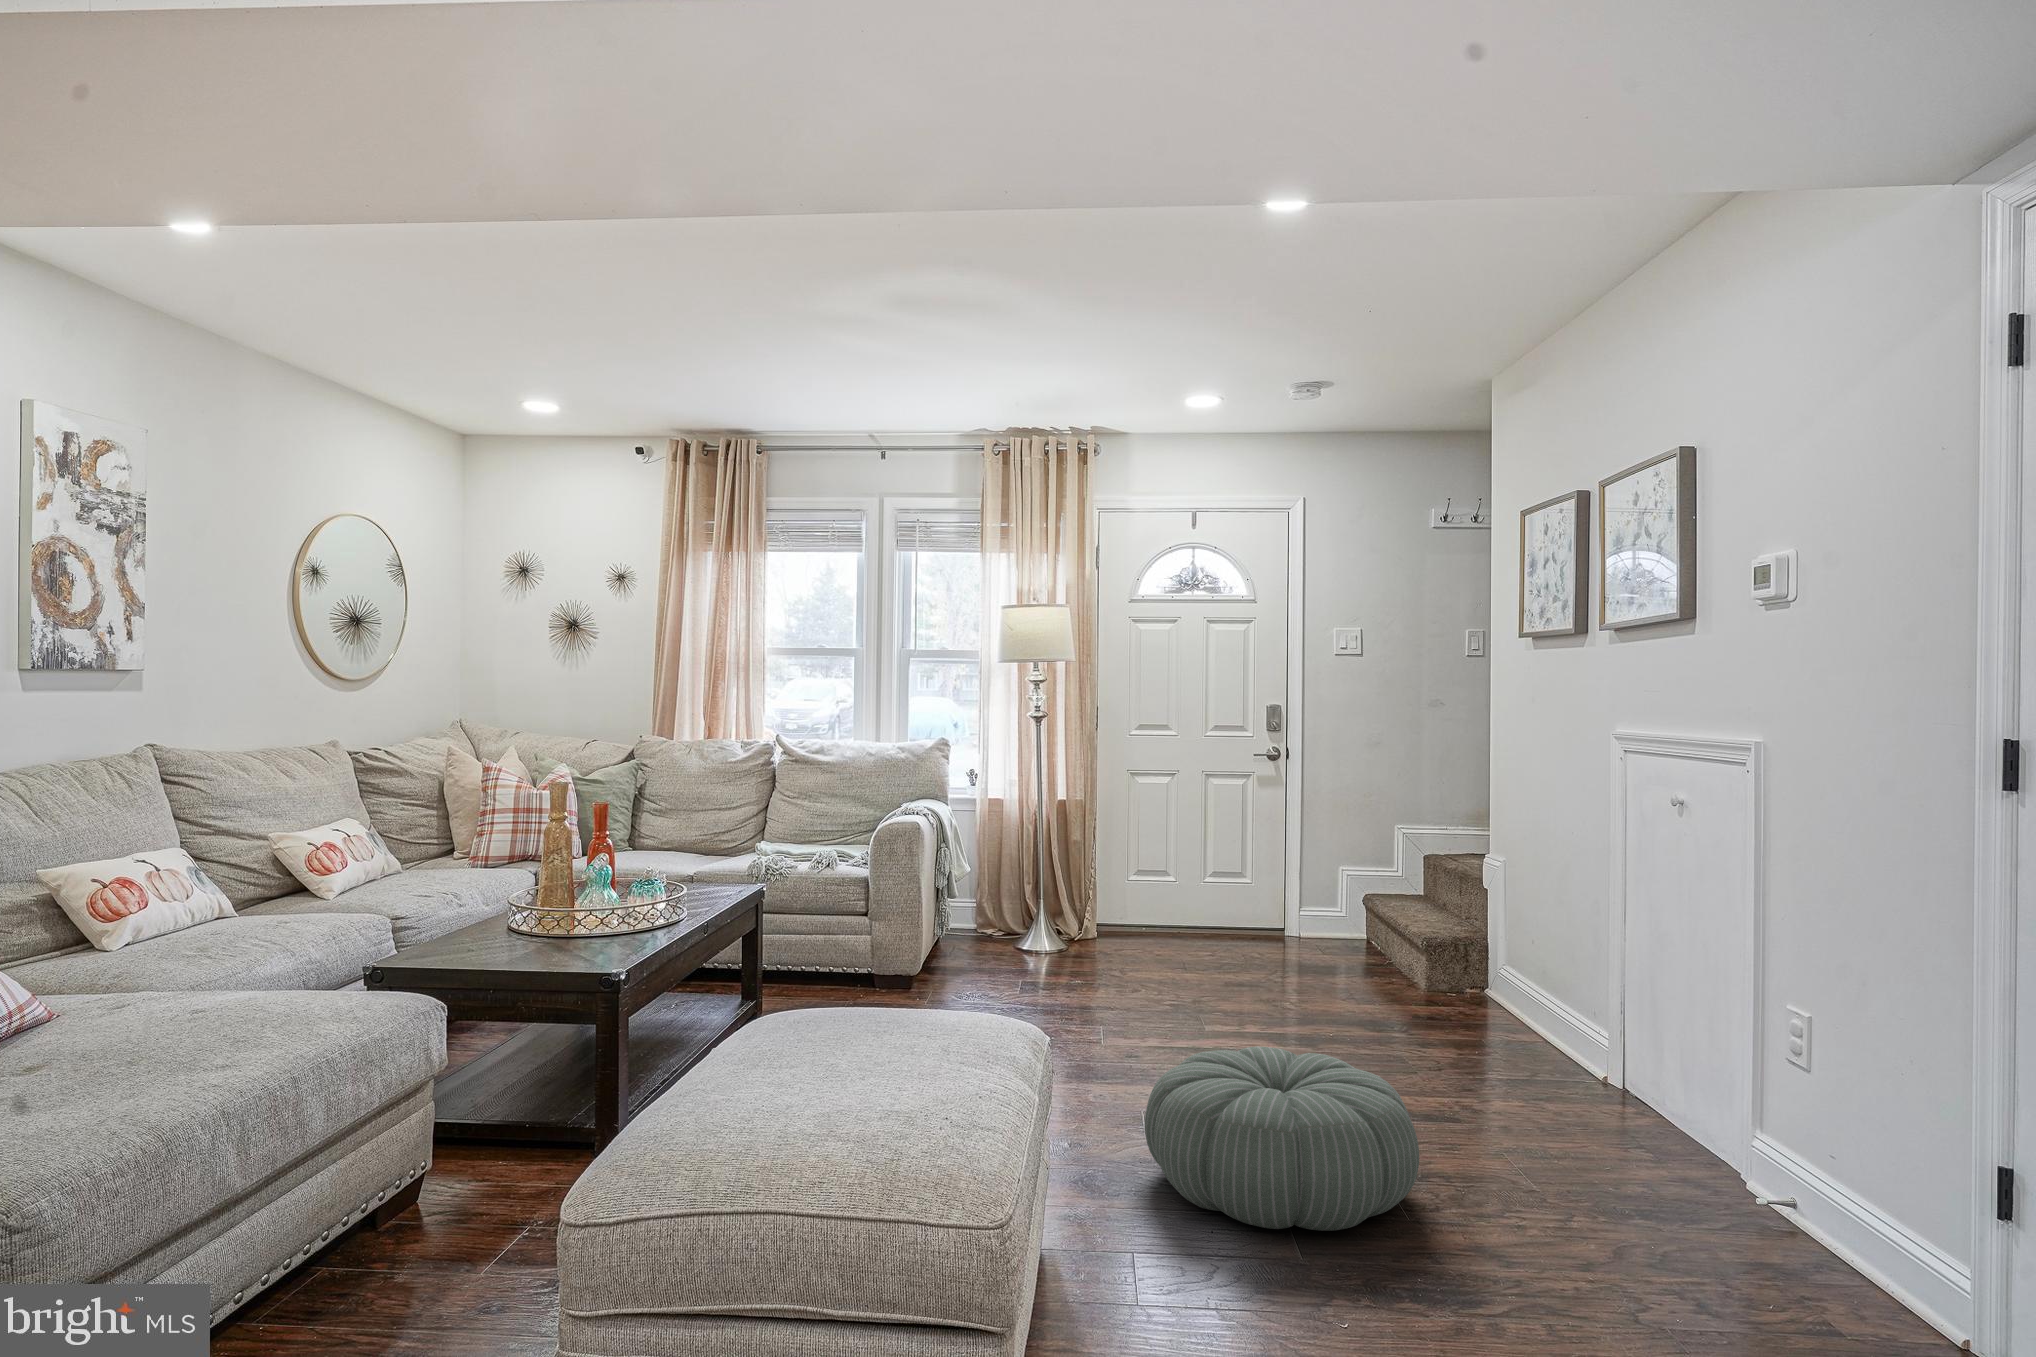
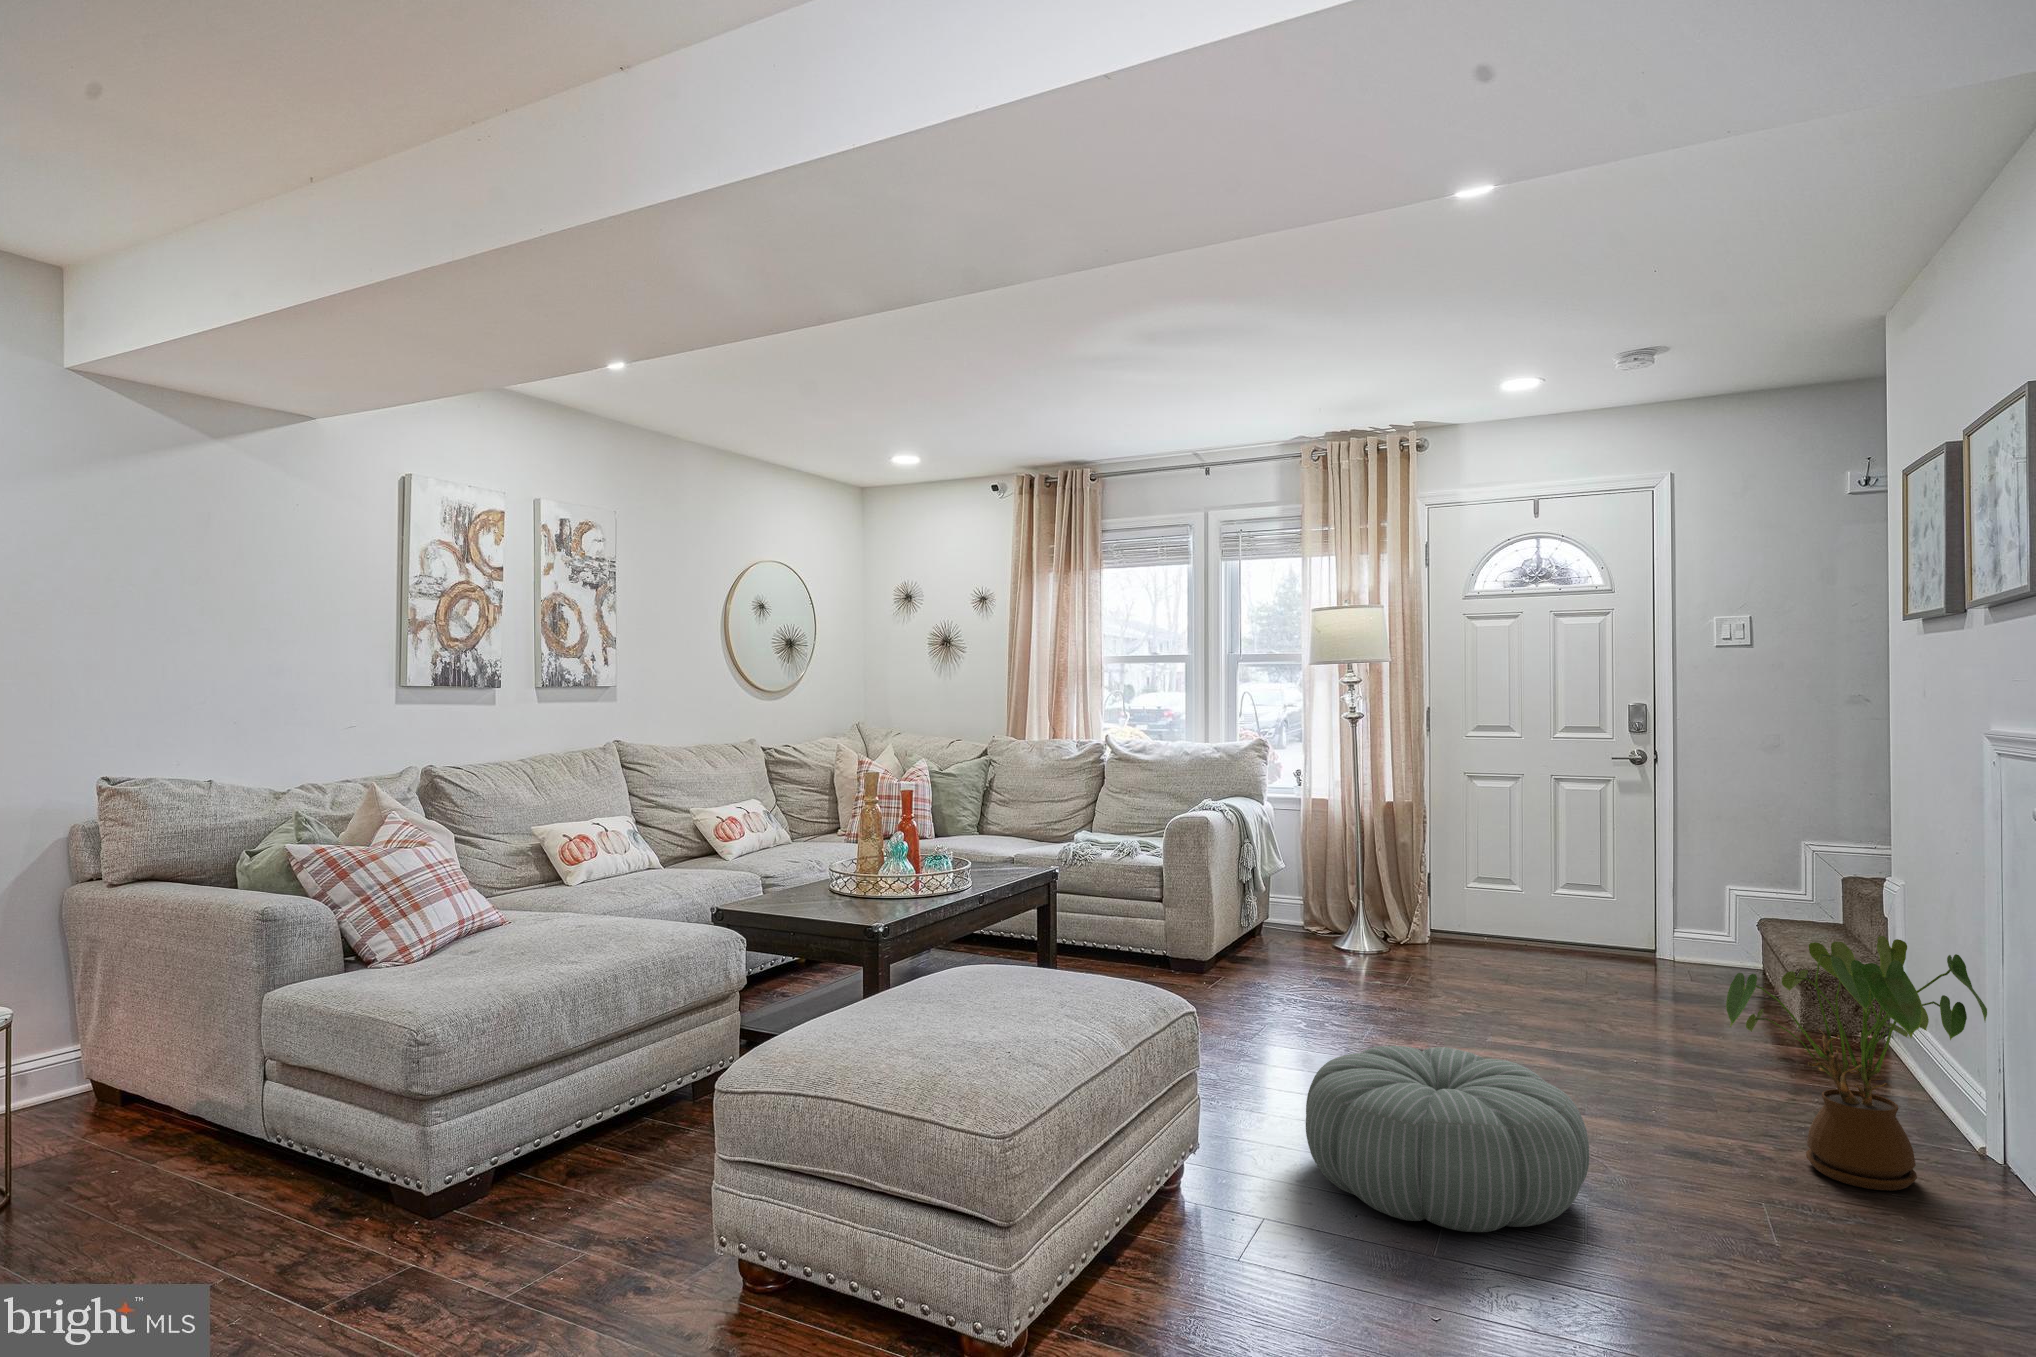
house plant: none [1475,910,1665,1129] -> present [1726,936,1987,1191]

